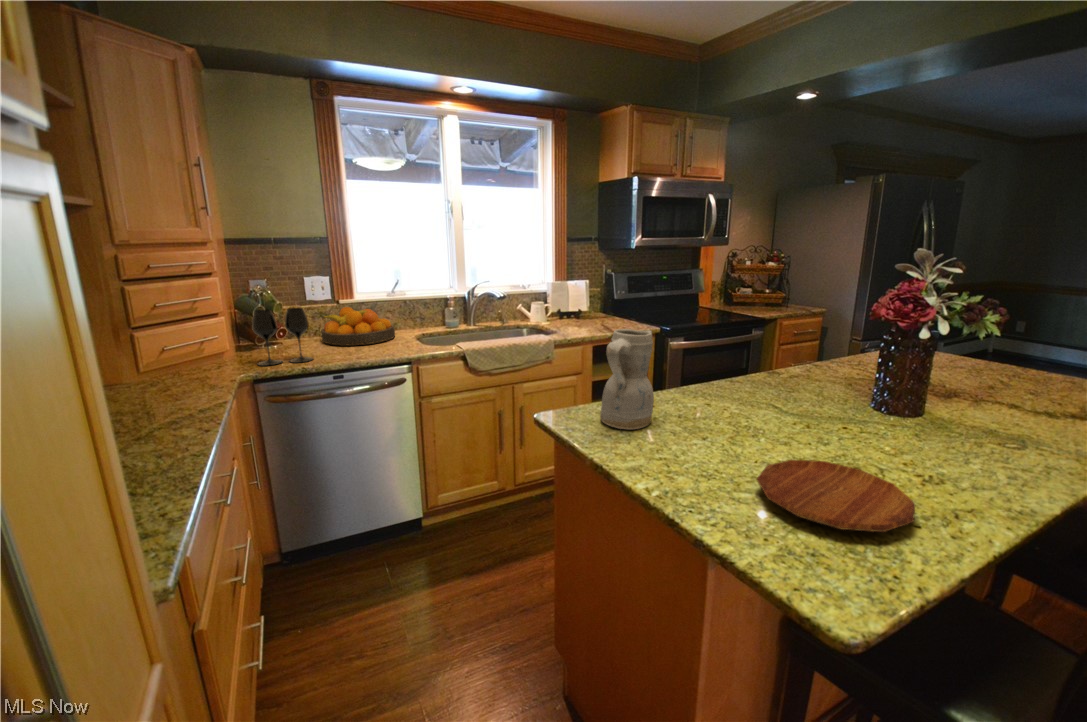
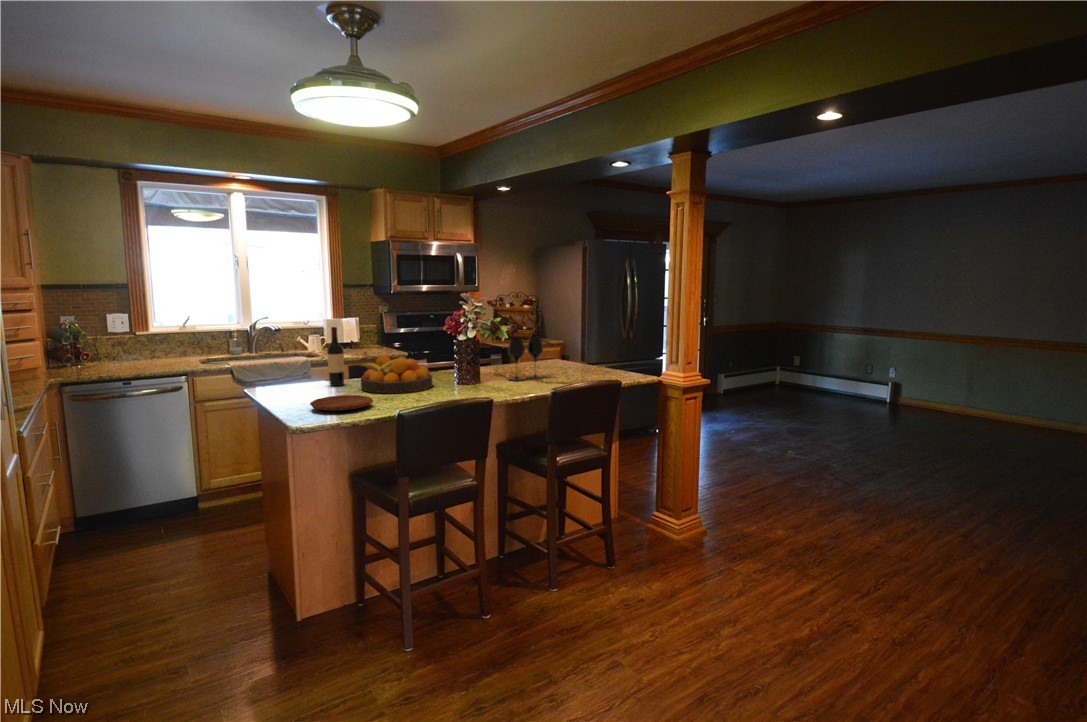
wine bottle: none [670,304,699,408] -> present [327,327,344,386]
fruit bowl: present [321,307,395,345] -> present [359,355,433,393]
wine glass: present [252,308,313,366] -> present [508,337,543,381]
ceramic pitcher: present [600,329,654,429] -> none [272,340,308,393]

